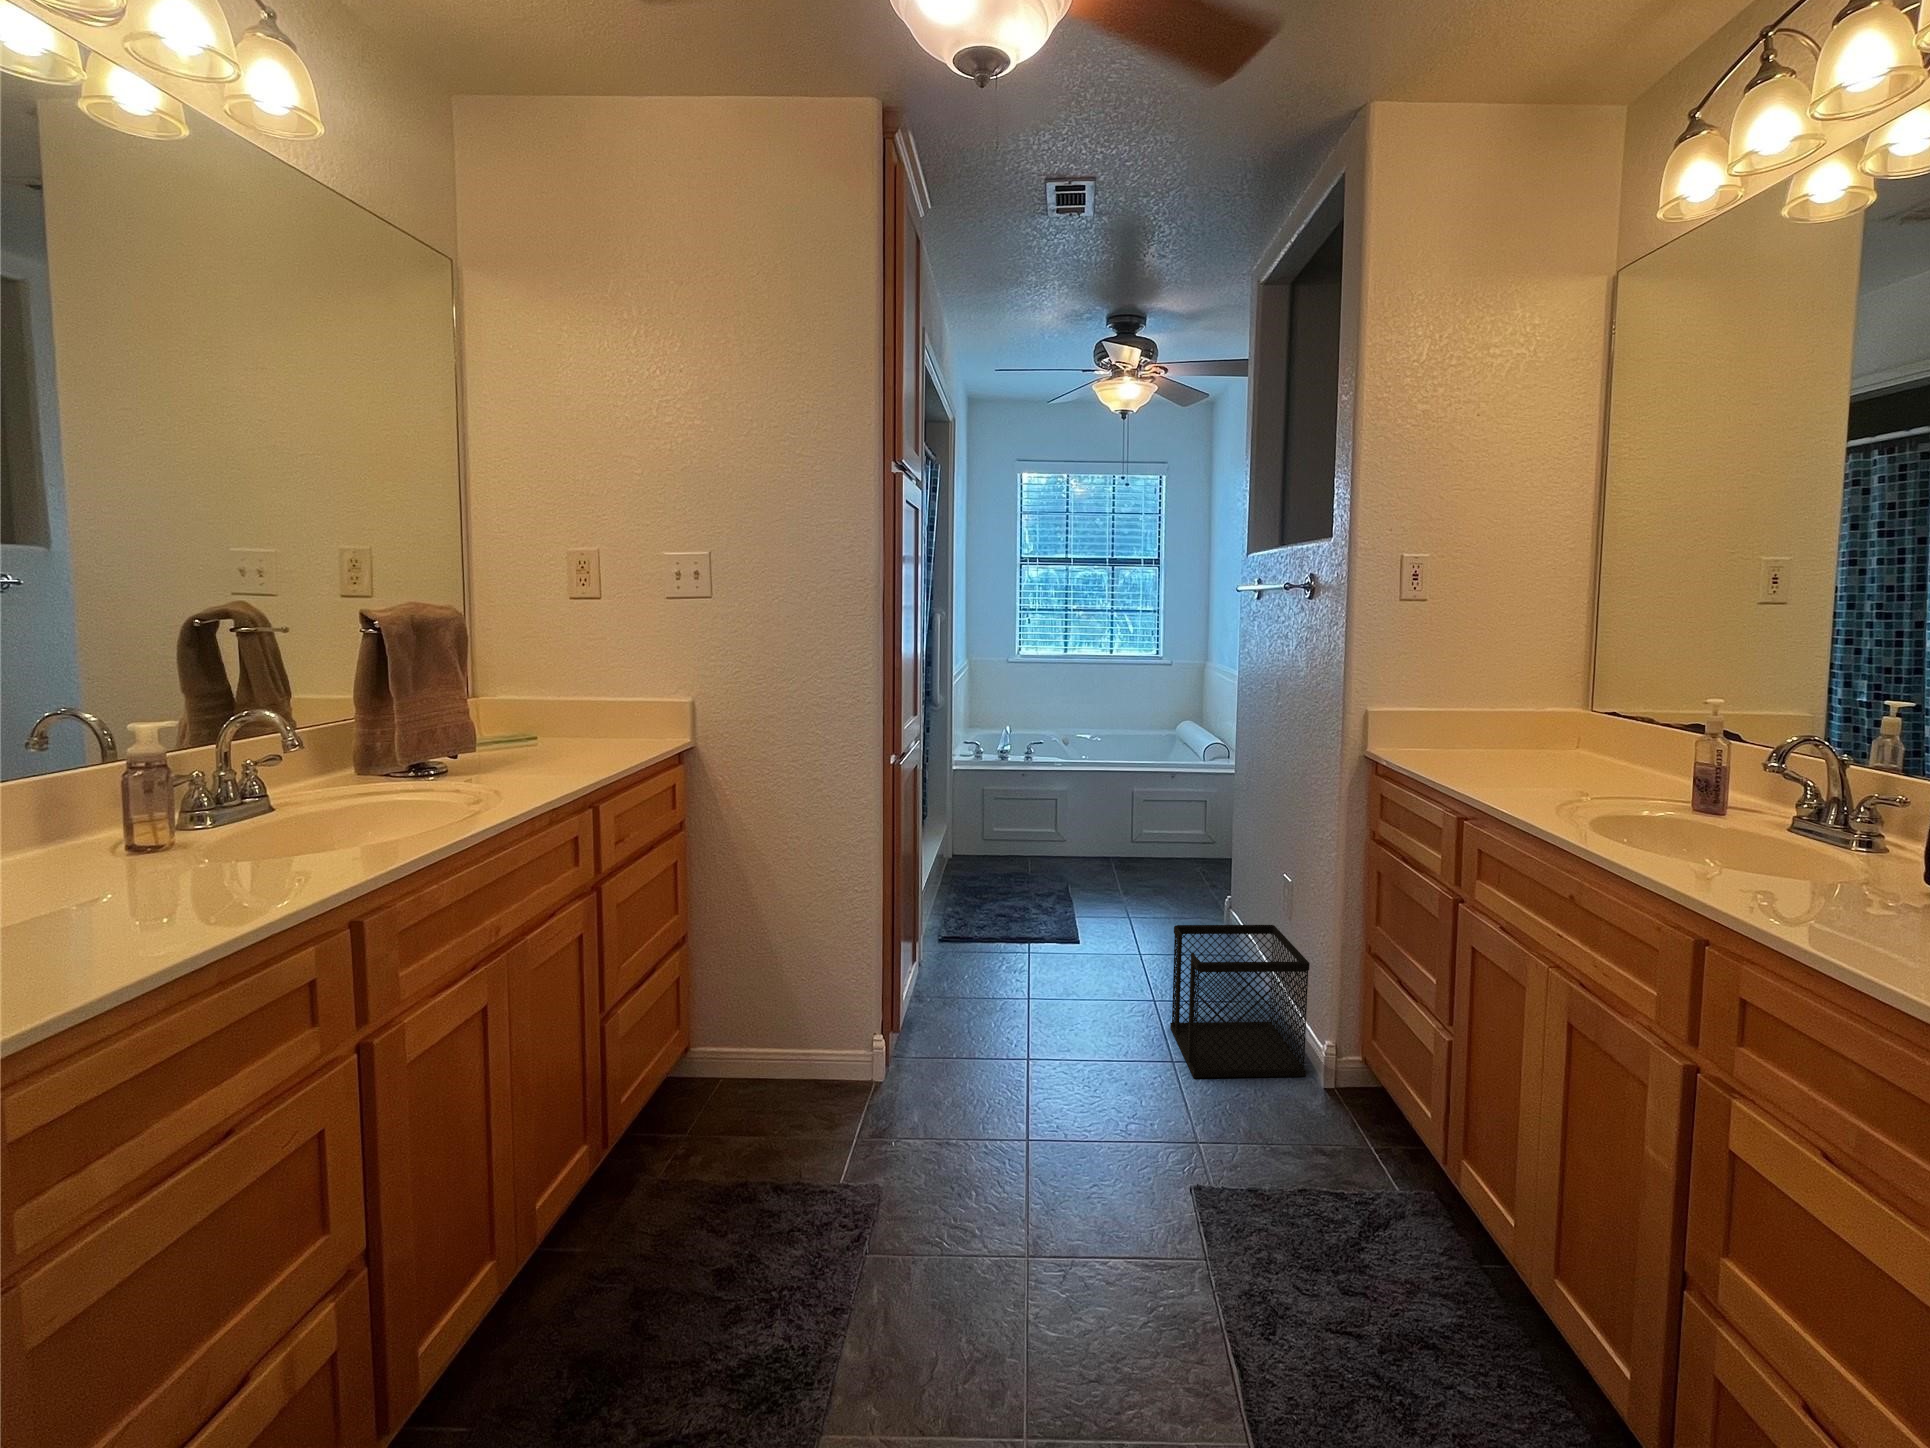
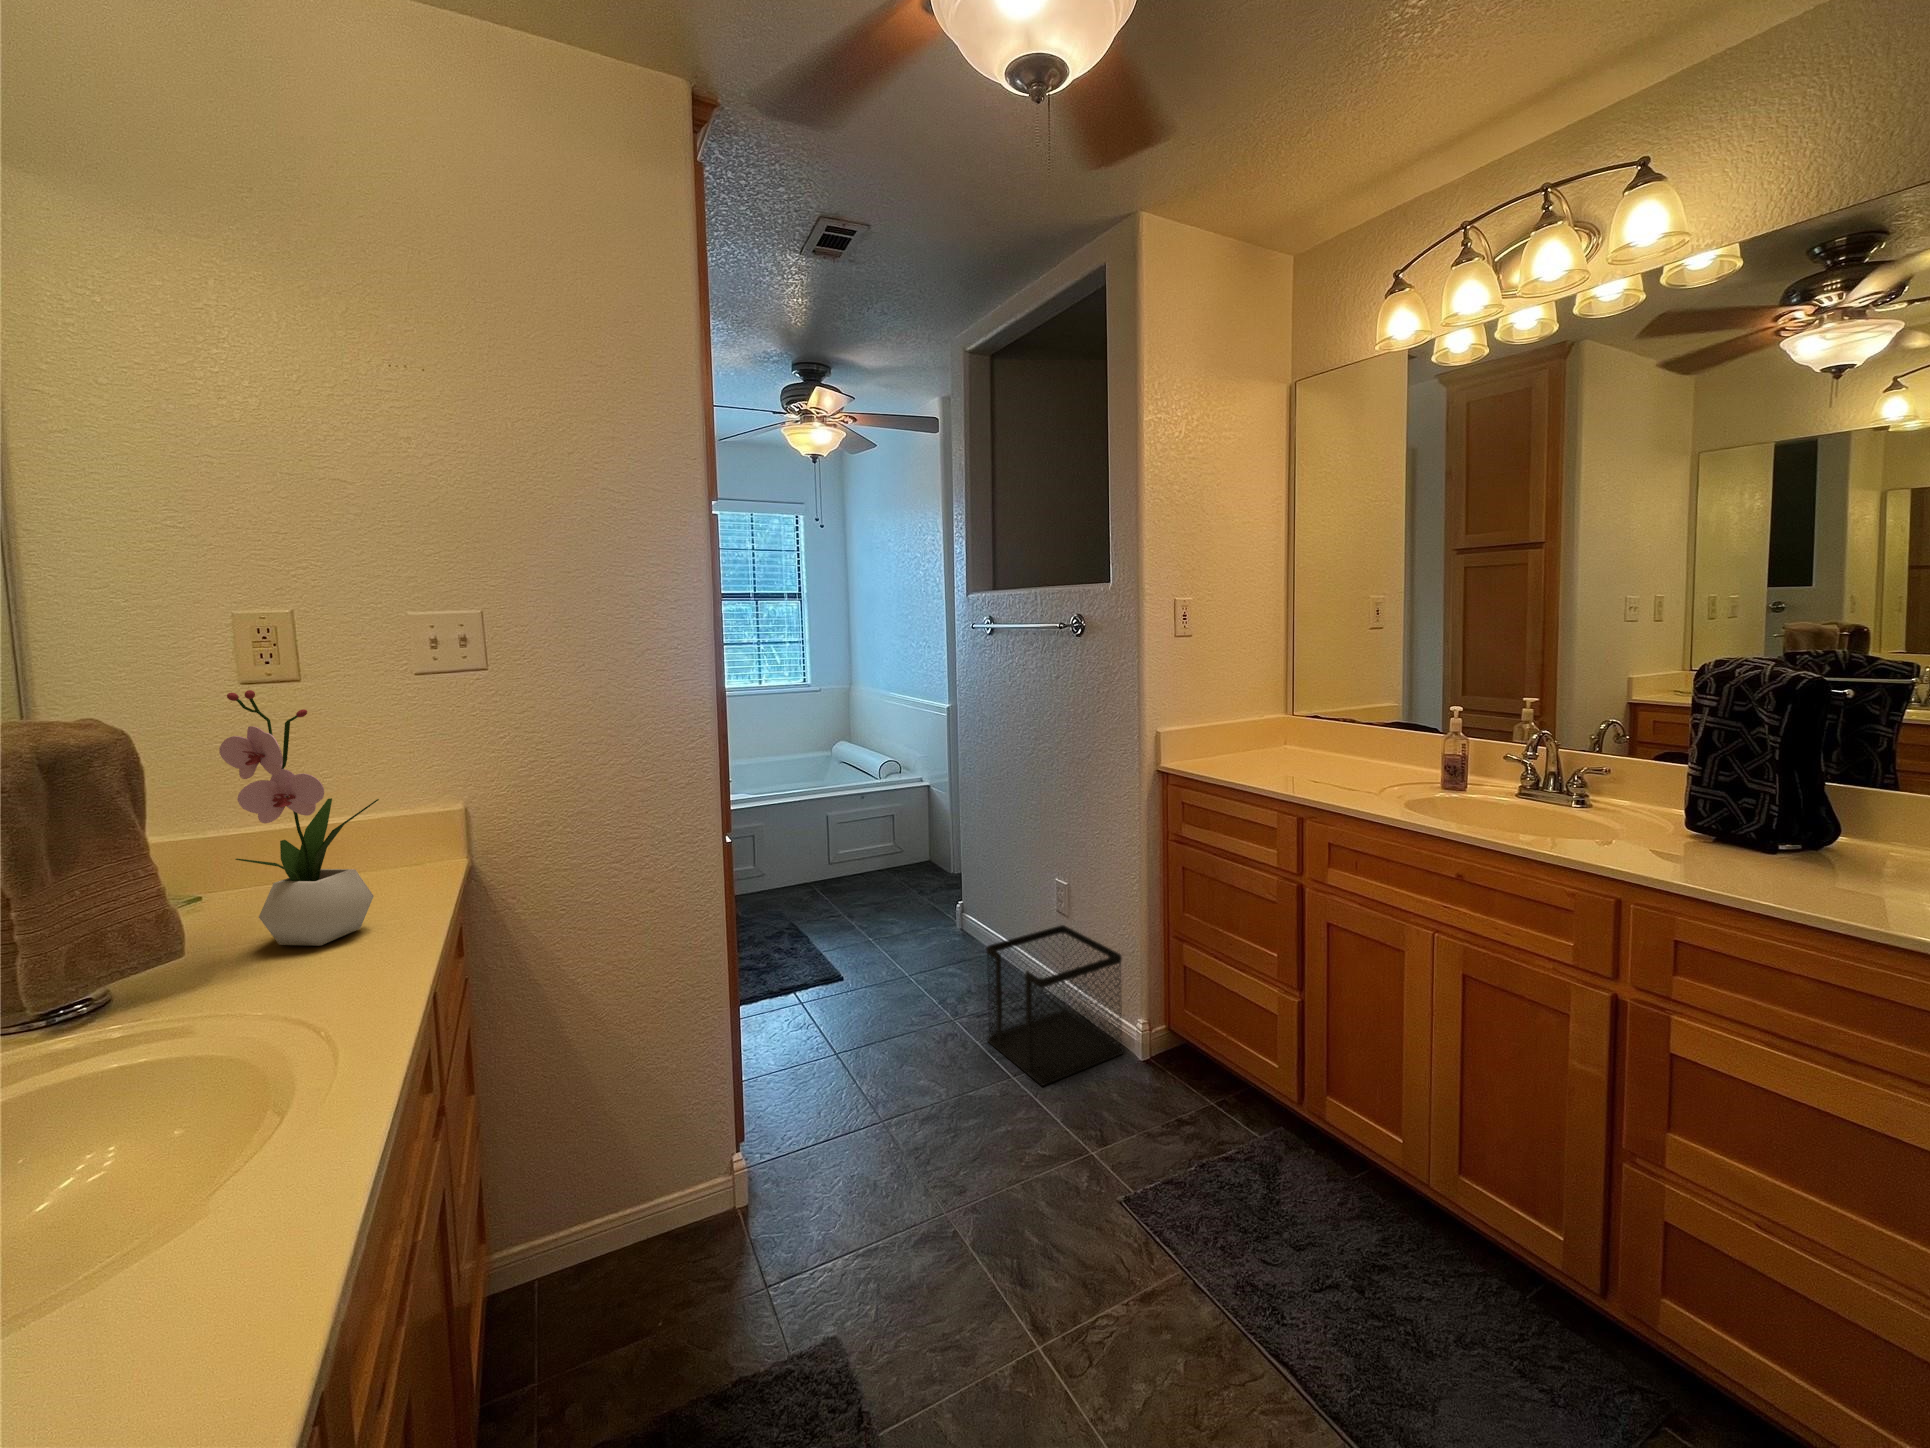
flower arrangement: none [513,589,601,763] -> present [219,690,379,946]

